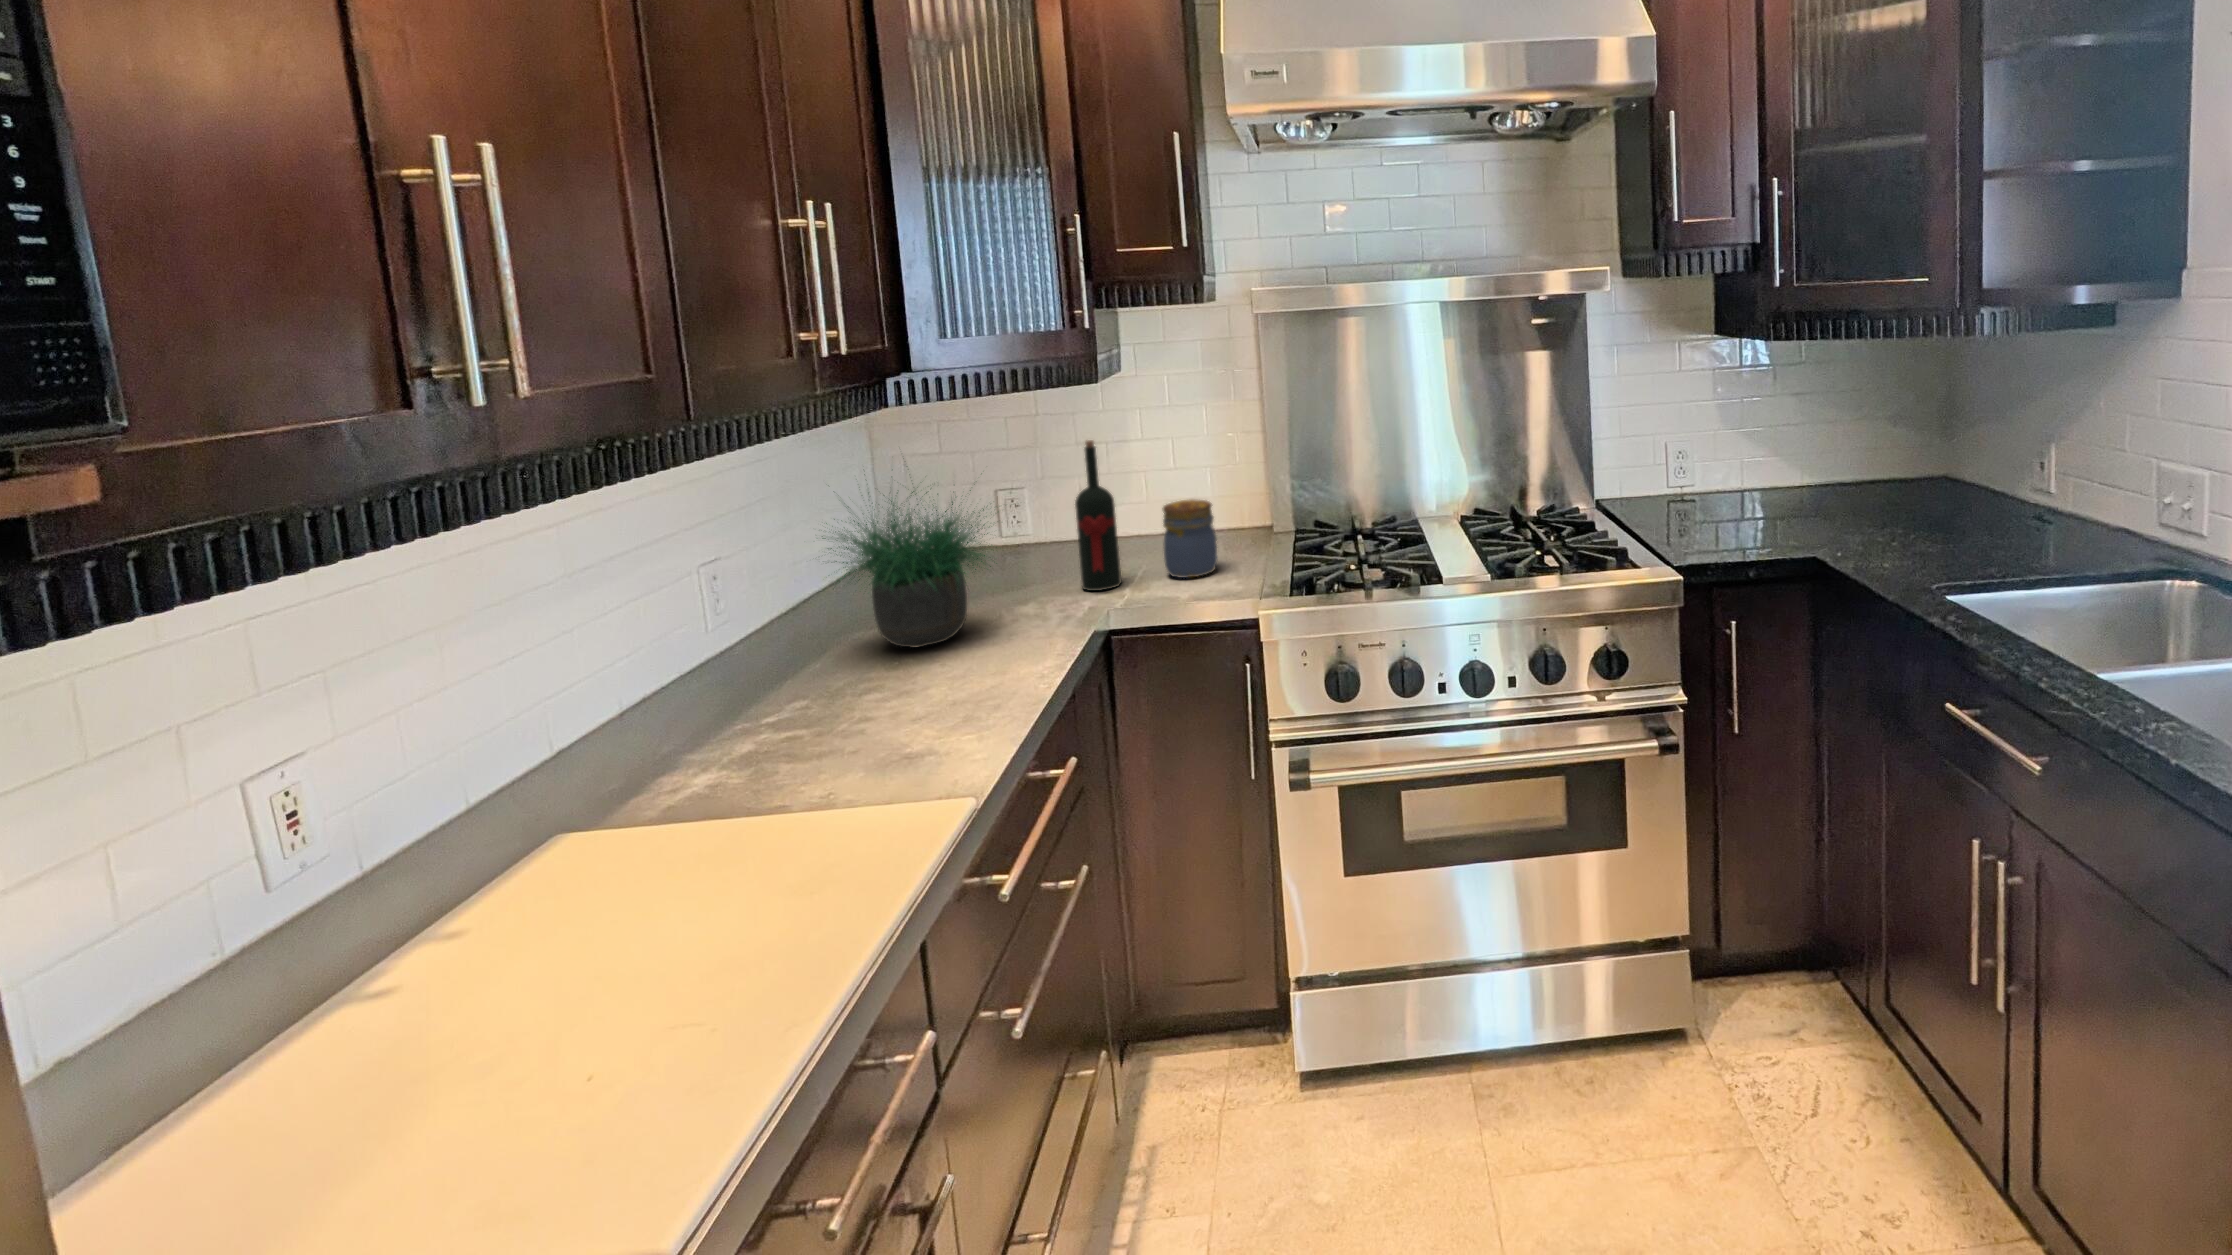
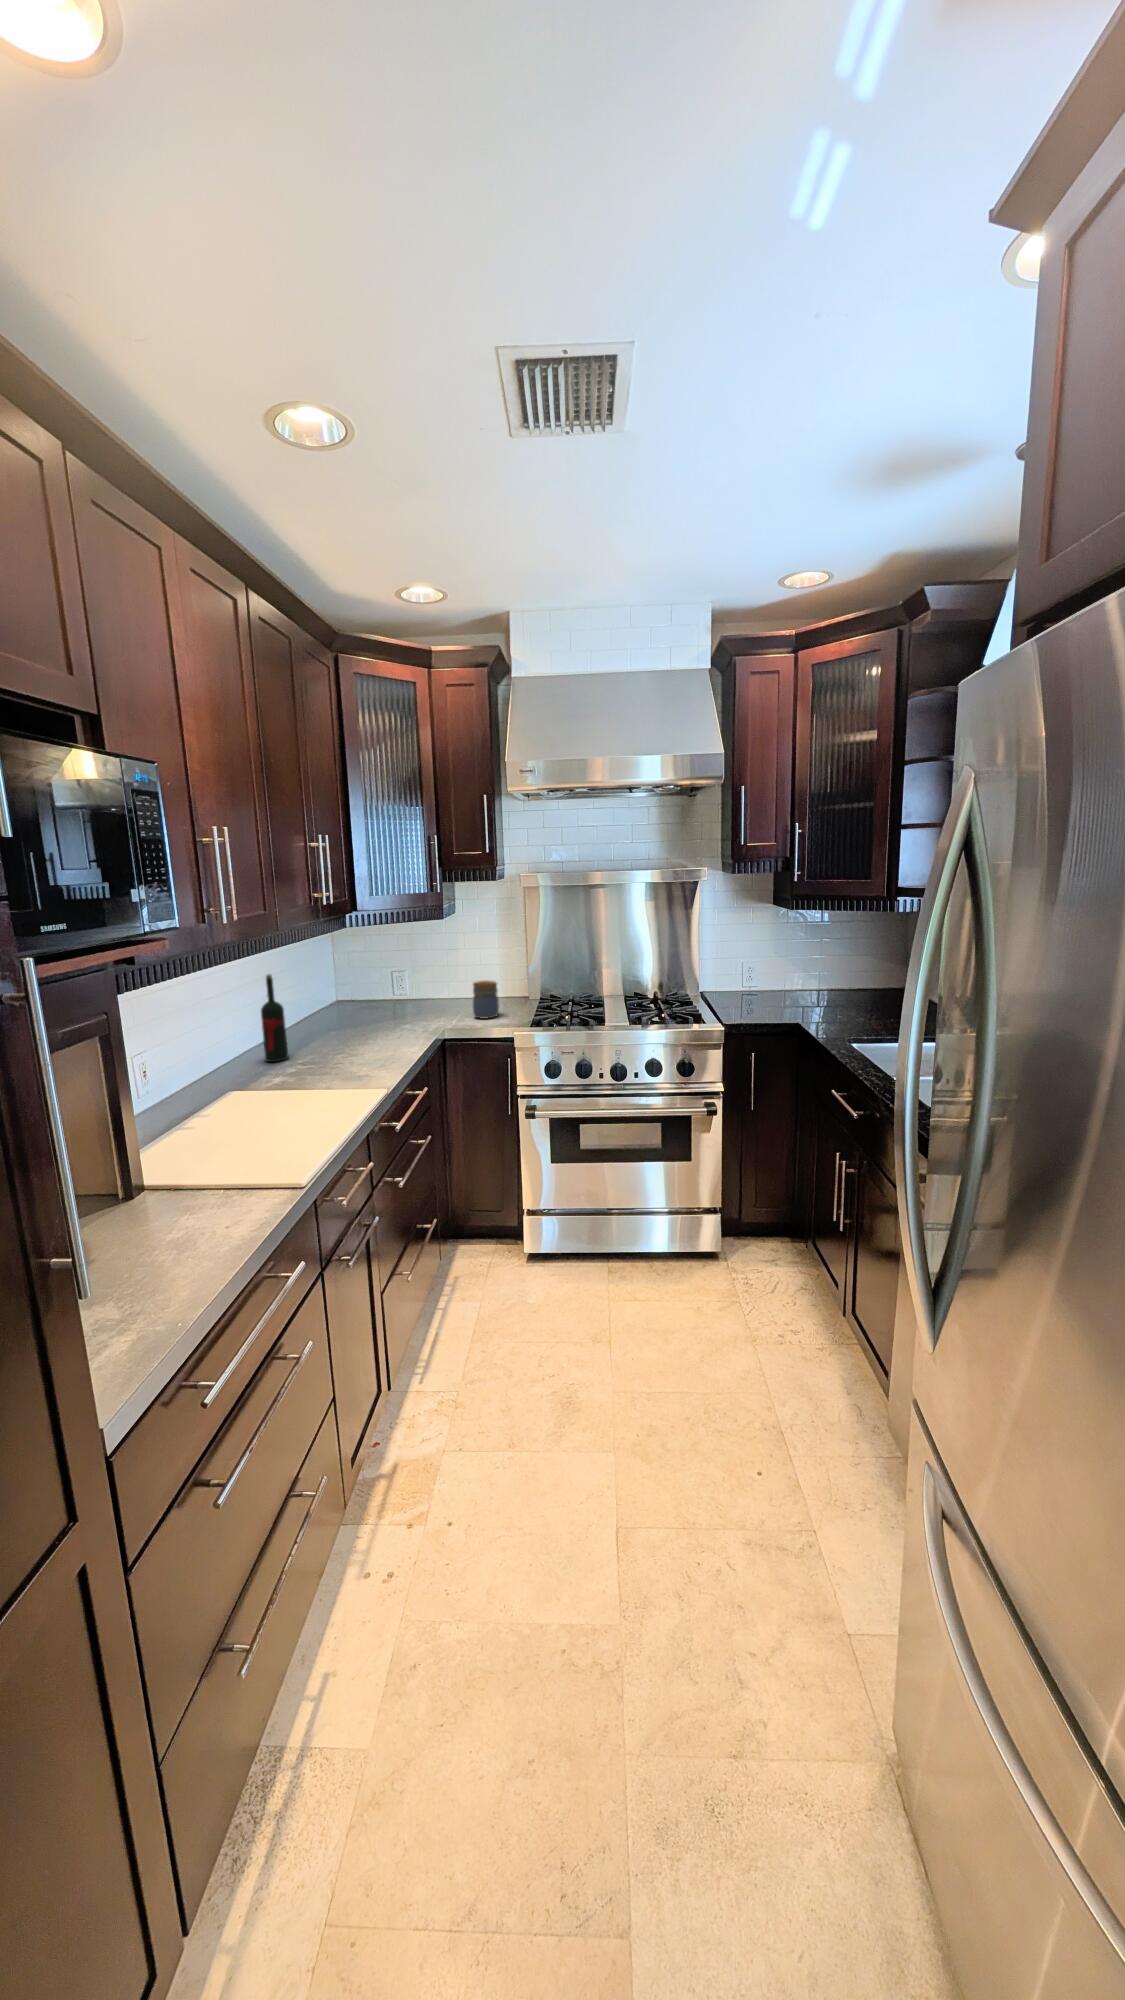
wine bottle: present [1075,440,1121,591] -> present [261,974,288,1062]
potted plant: present [822,474,1001,648] -> none [308,946,409,1040]

